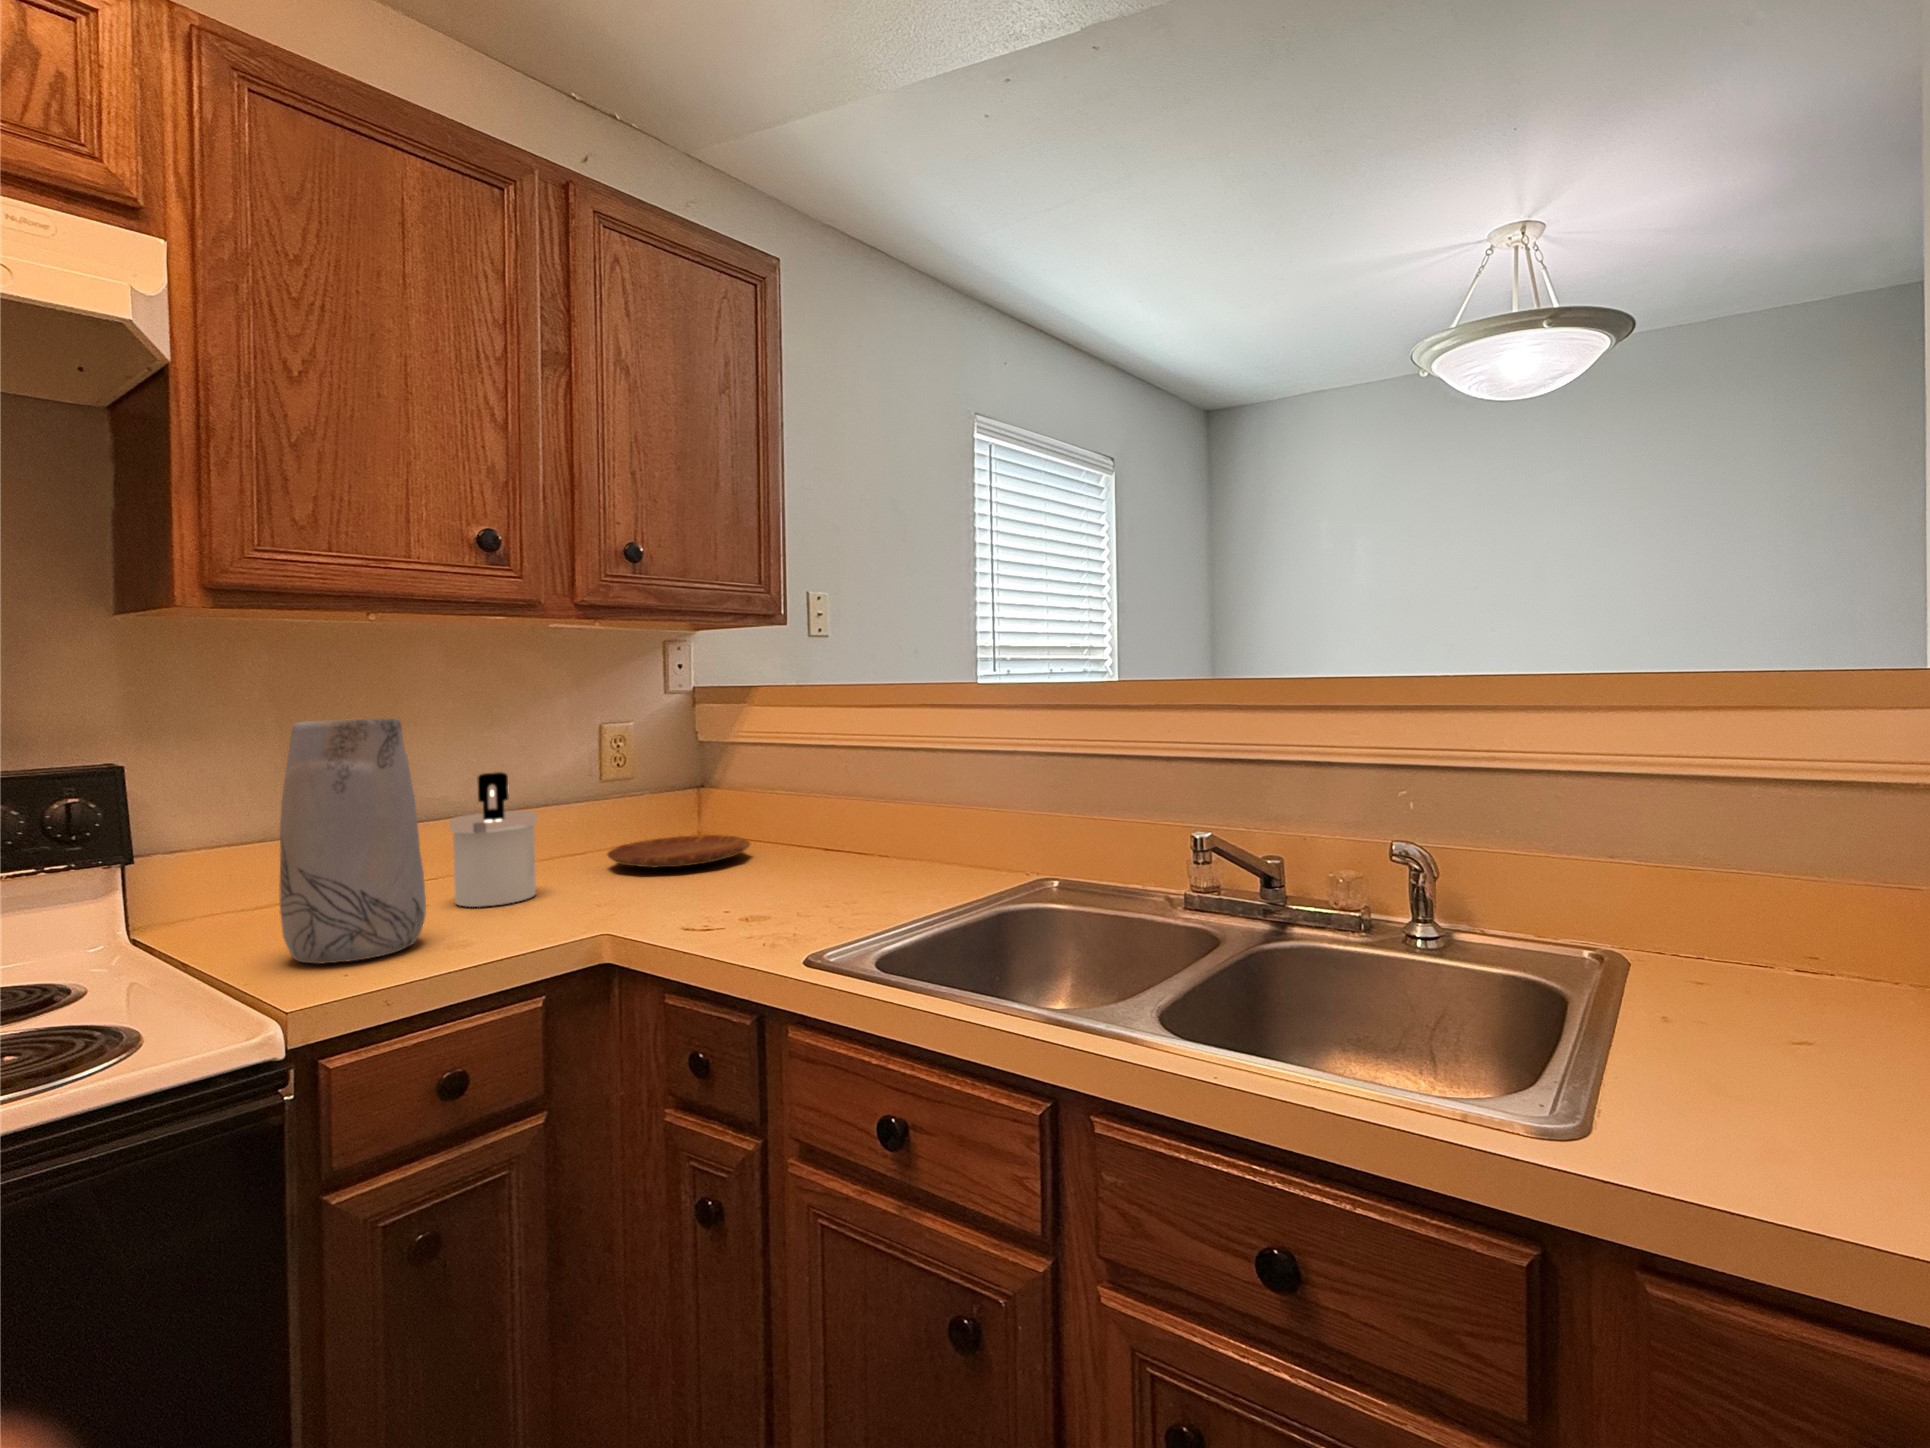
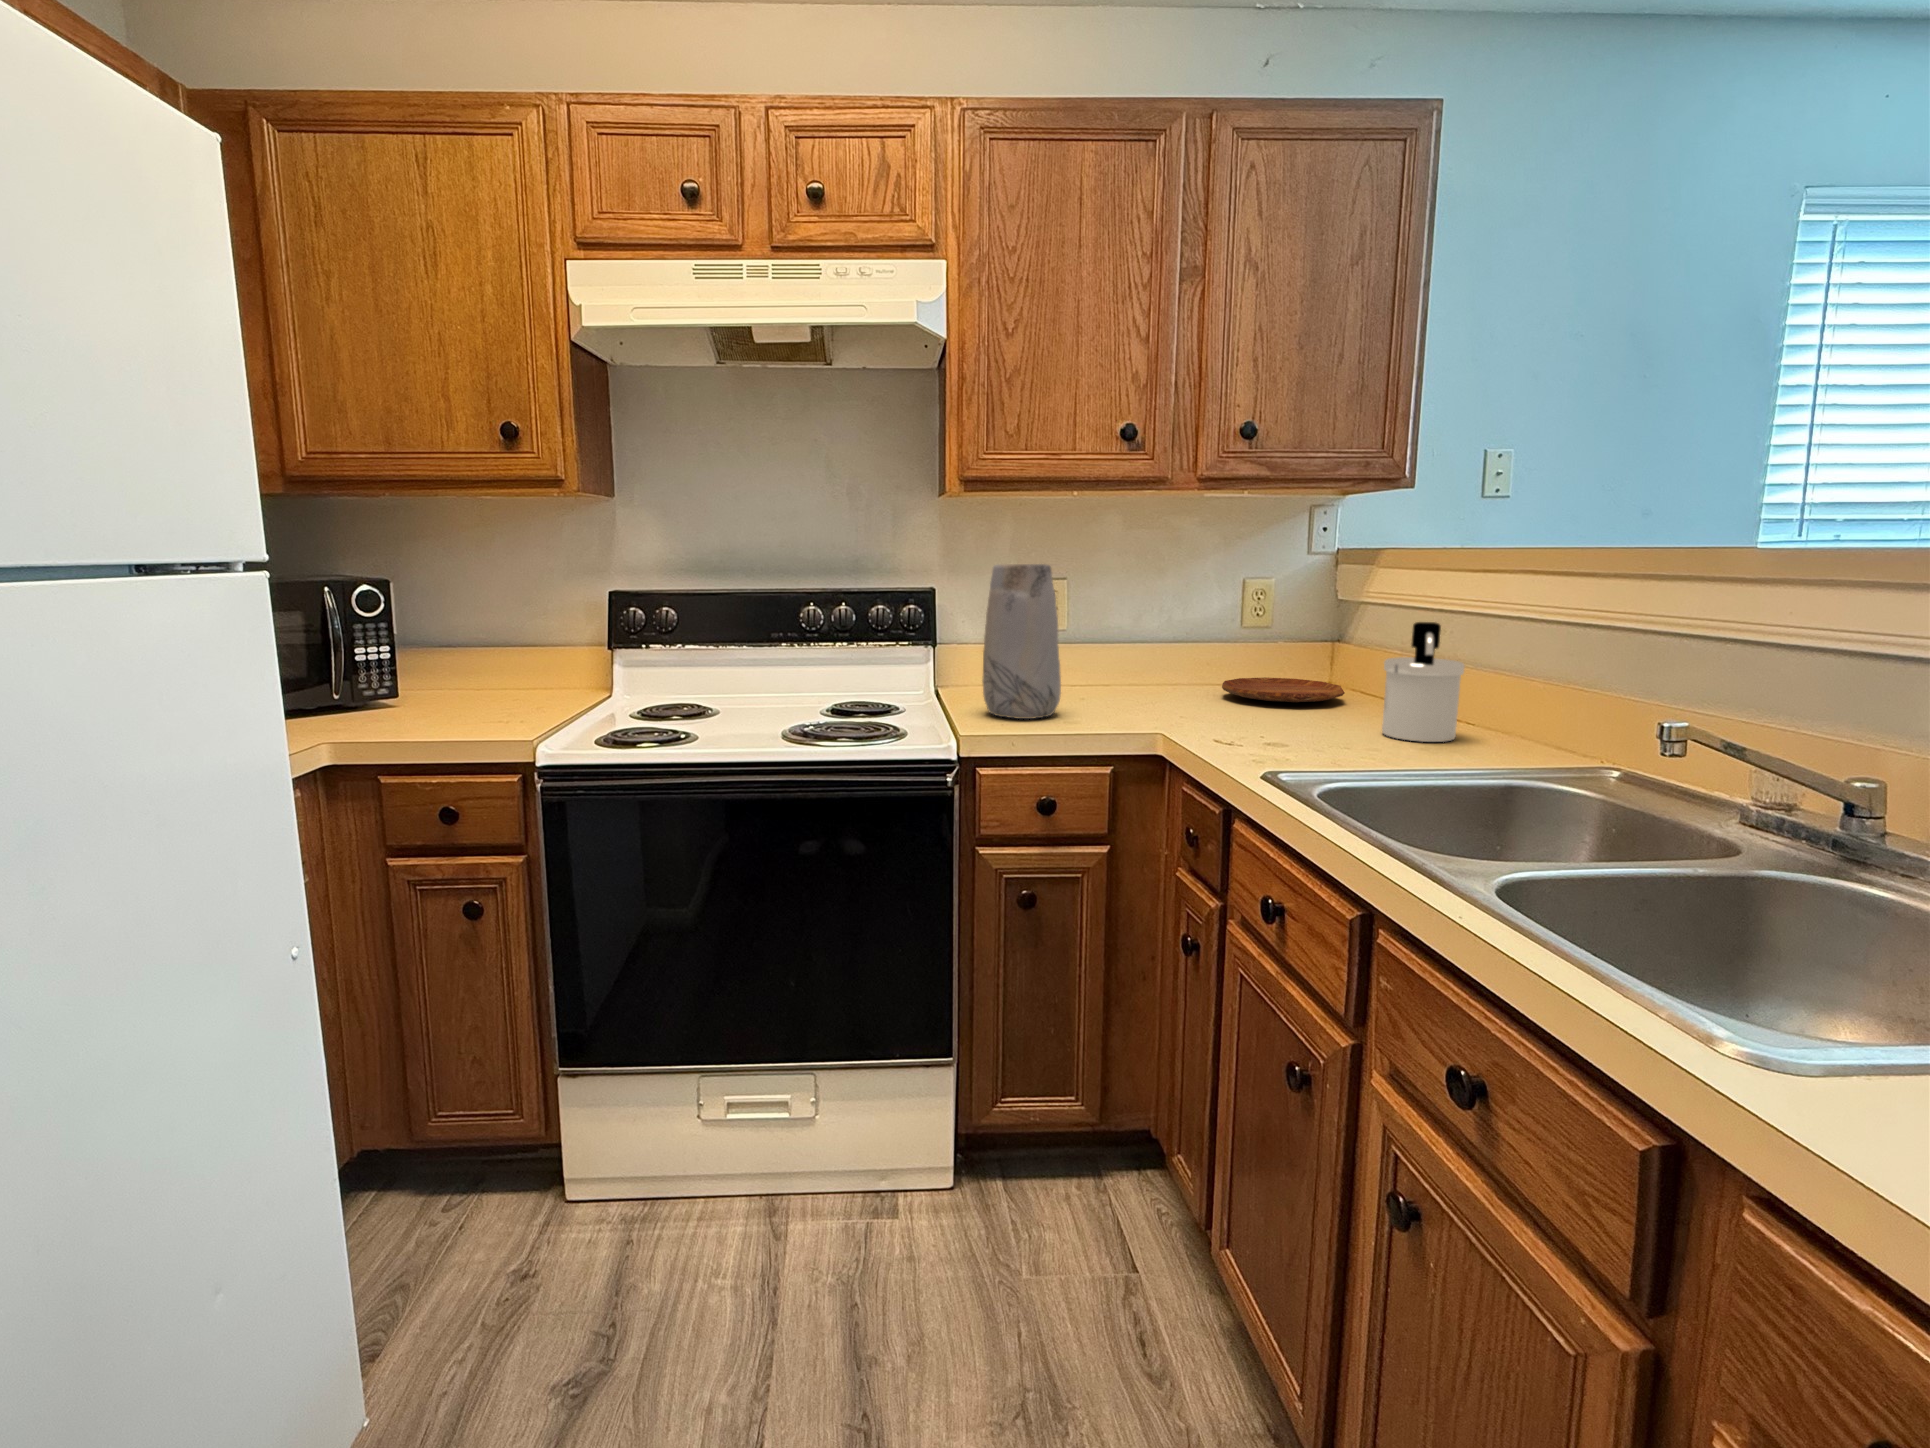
soap dispenser: present [450,772,537,907] -> present [1382,622,1465,742]

